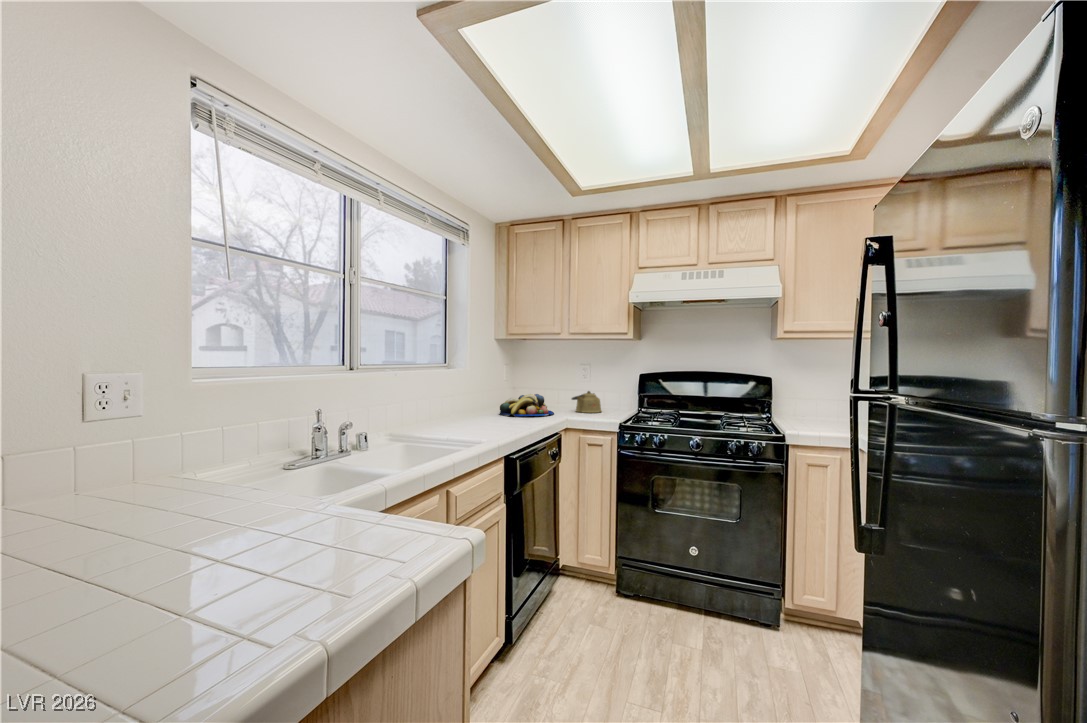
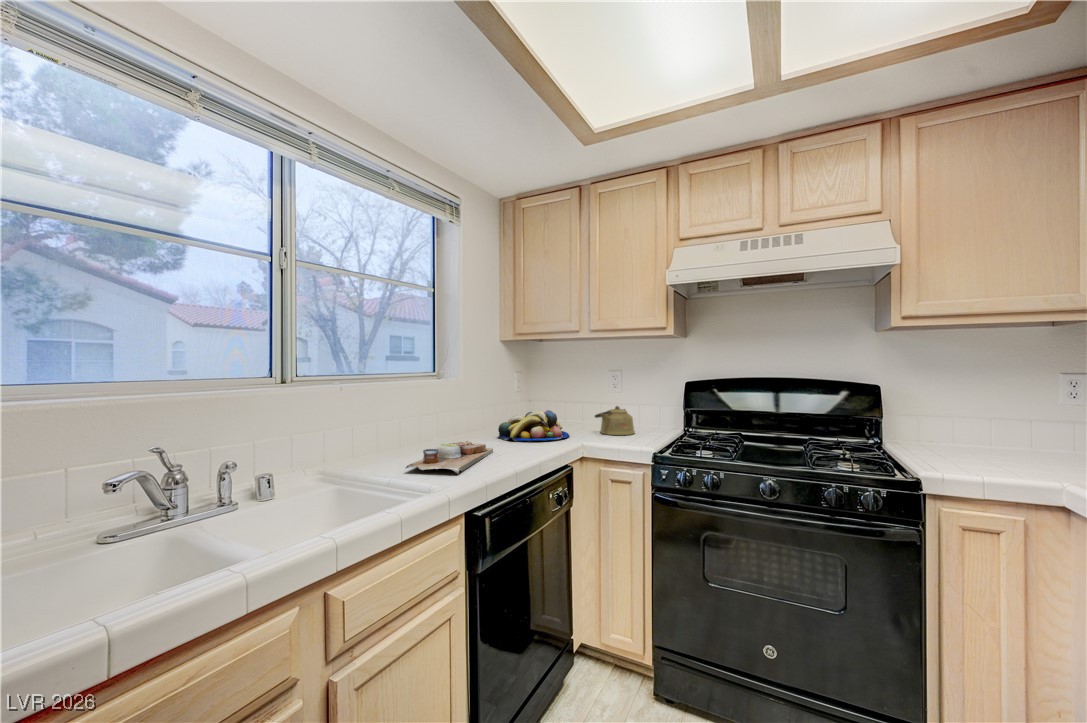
cutting board: none [453,415,504,435] -> present [406,441,493,474]

